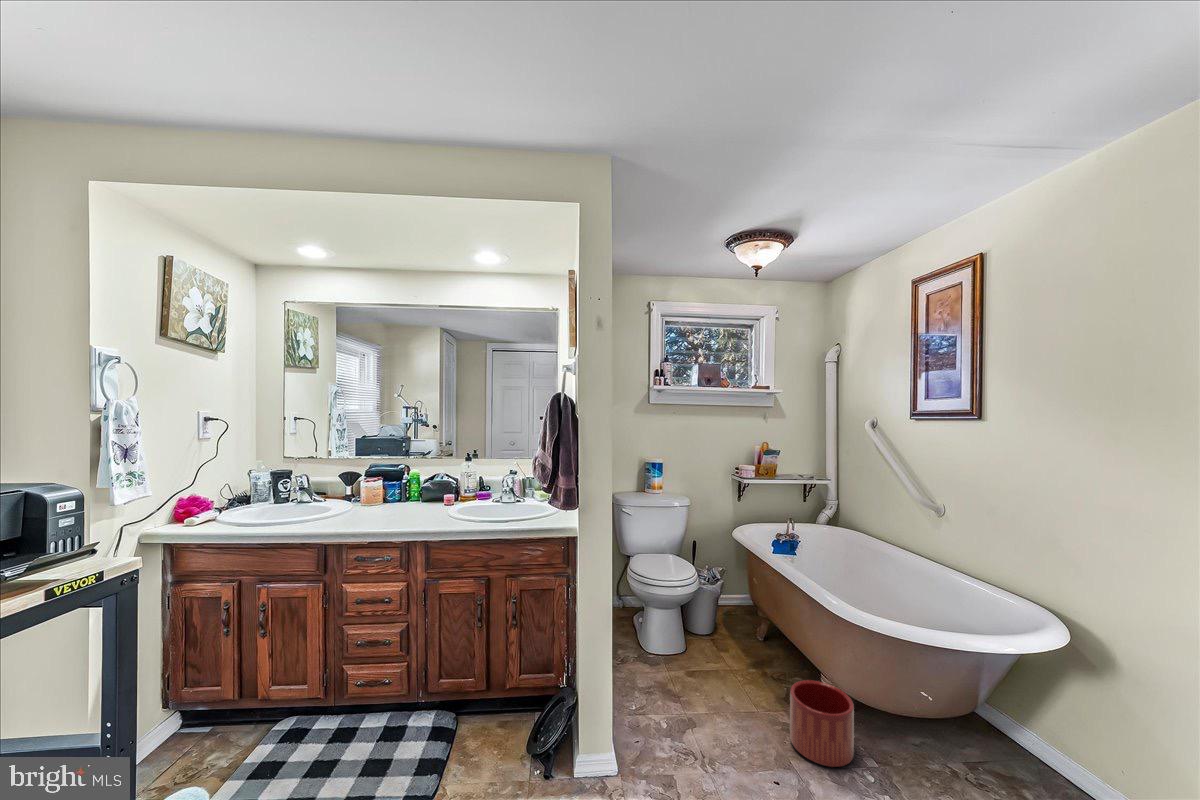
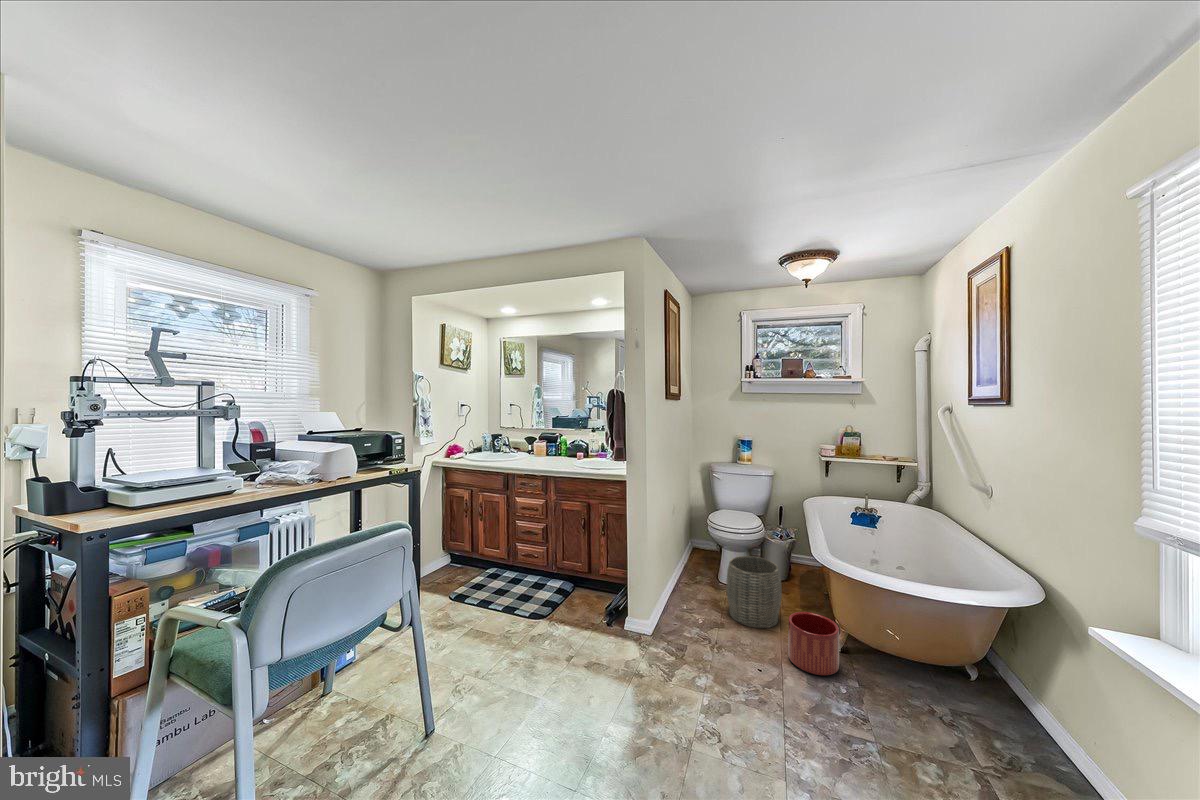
woven basket: none [681,613,749,713] -> present [727,556,782,628]

